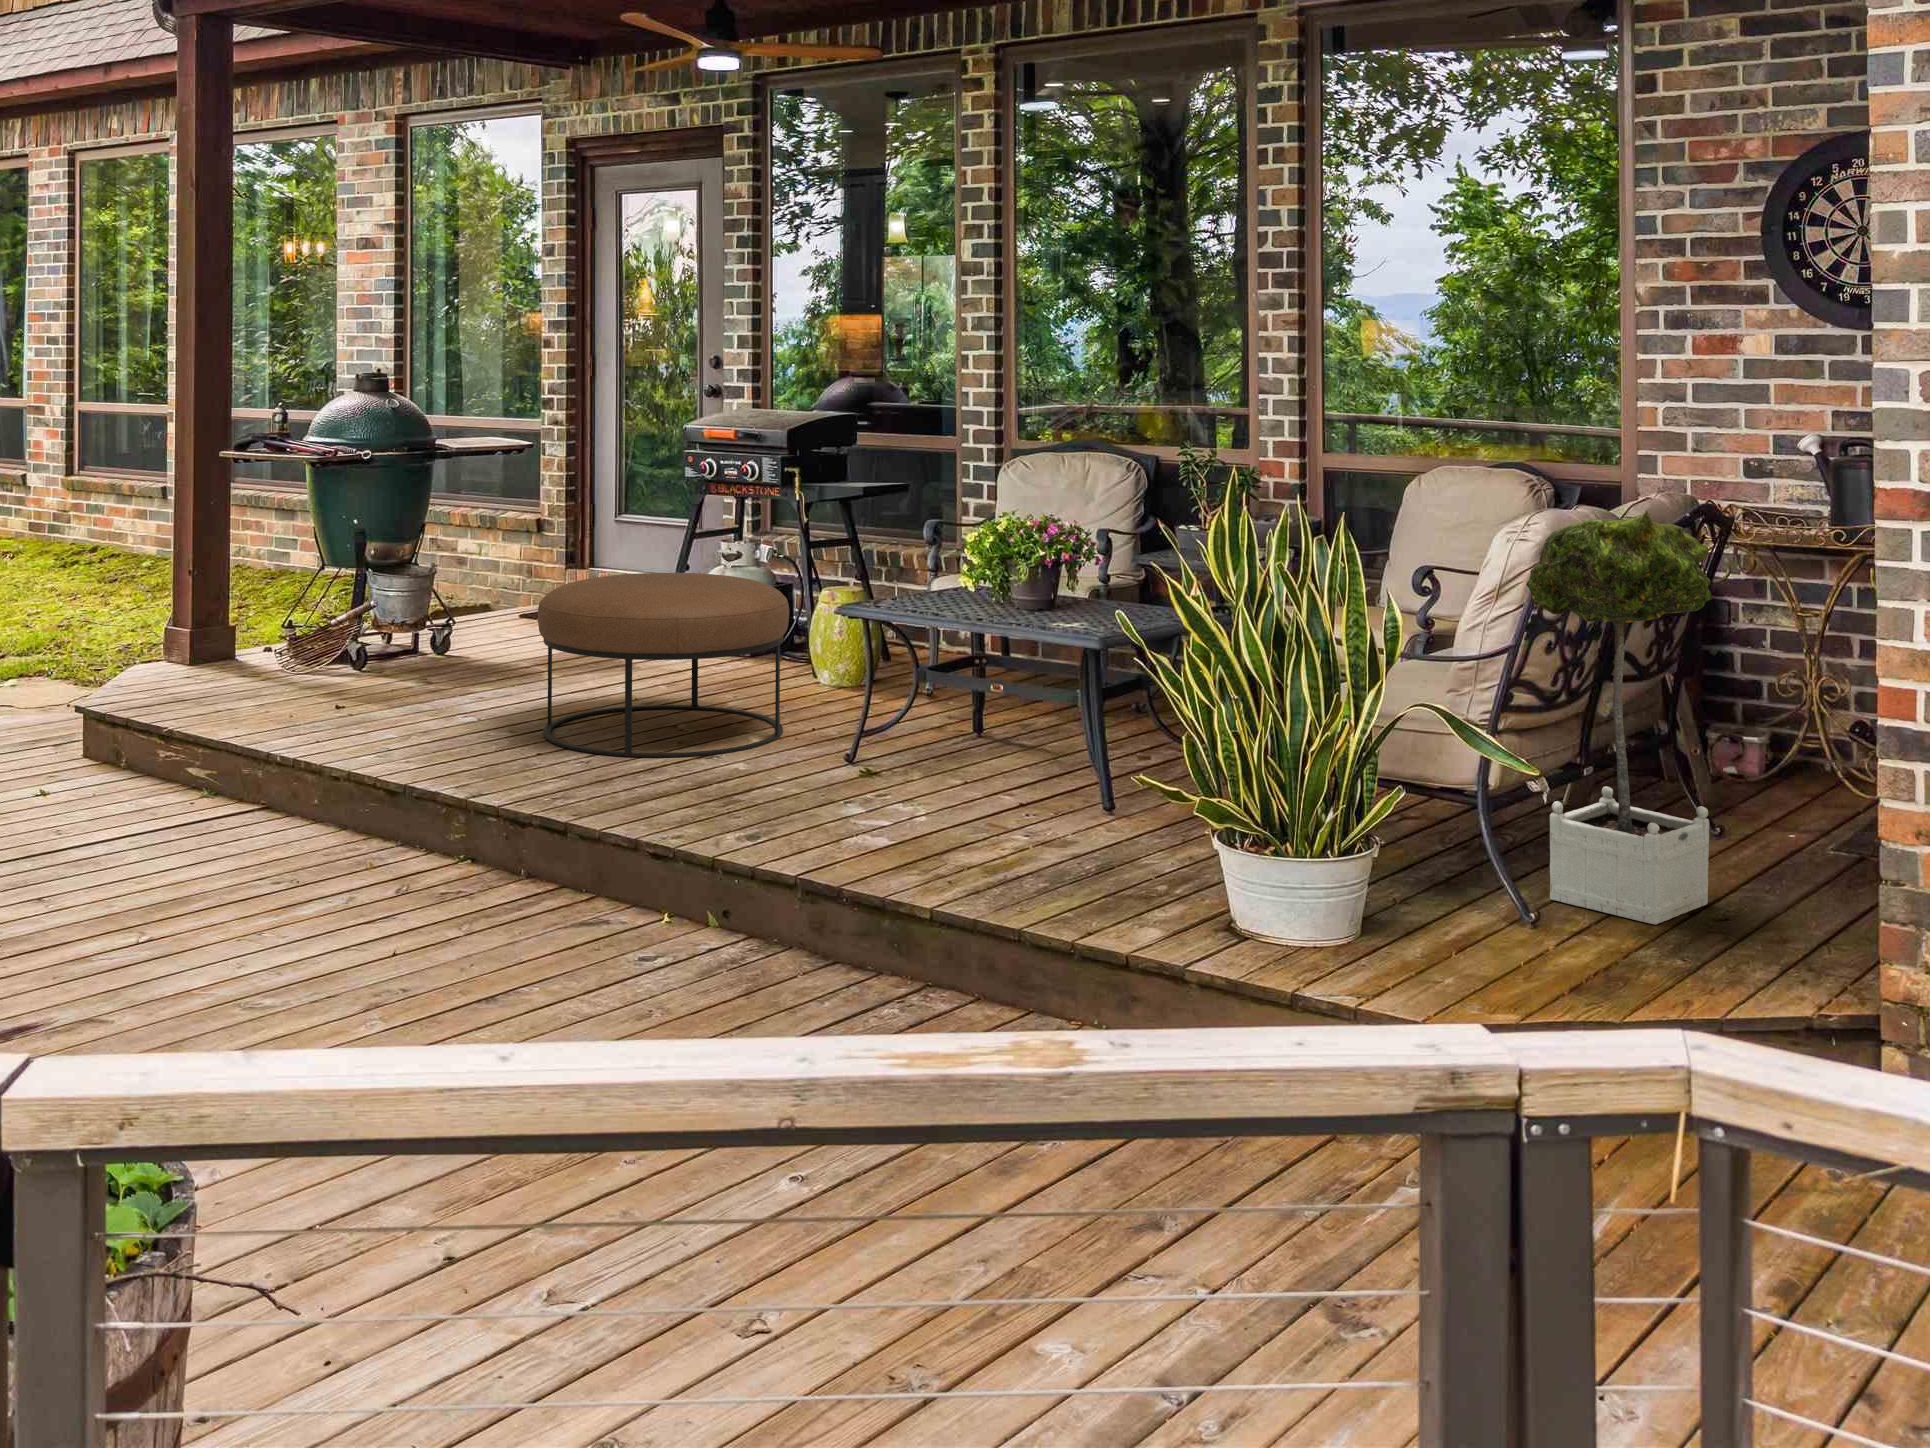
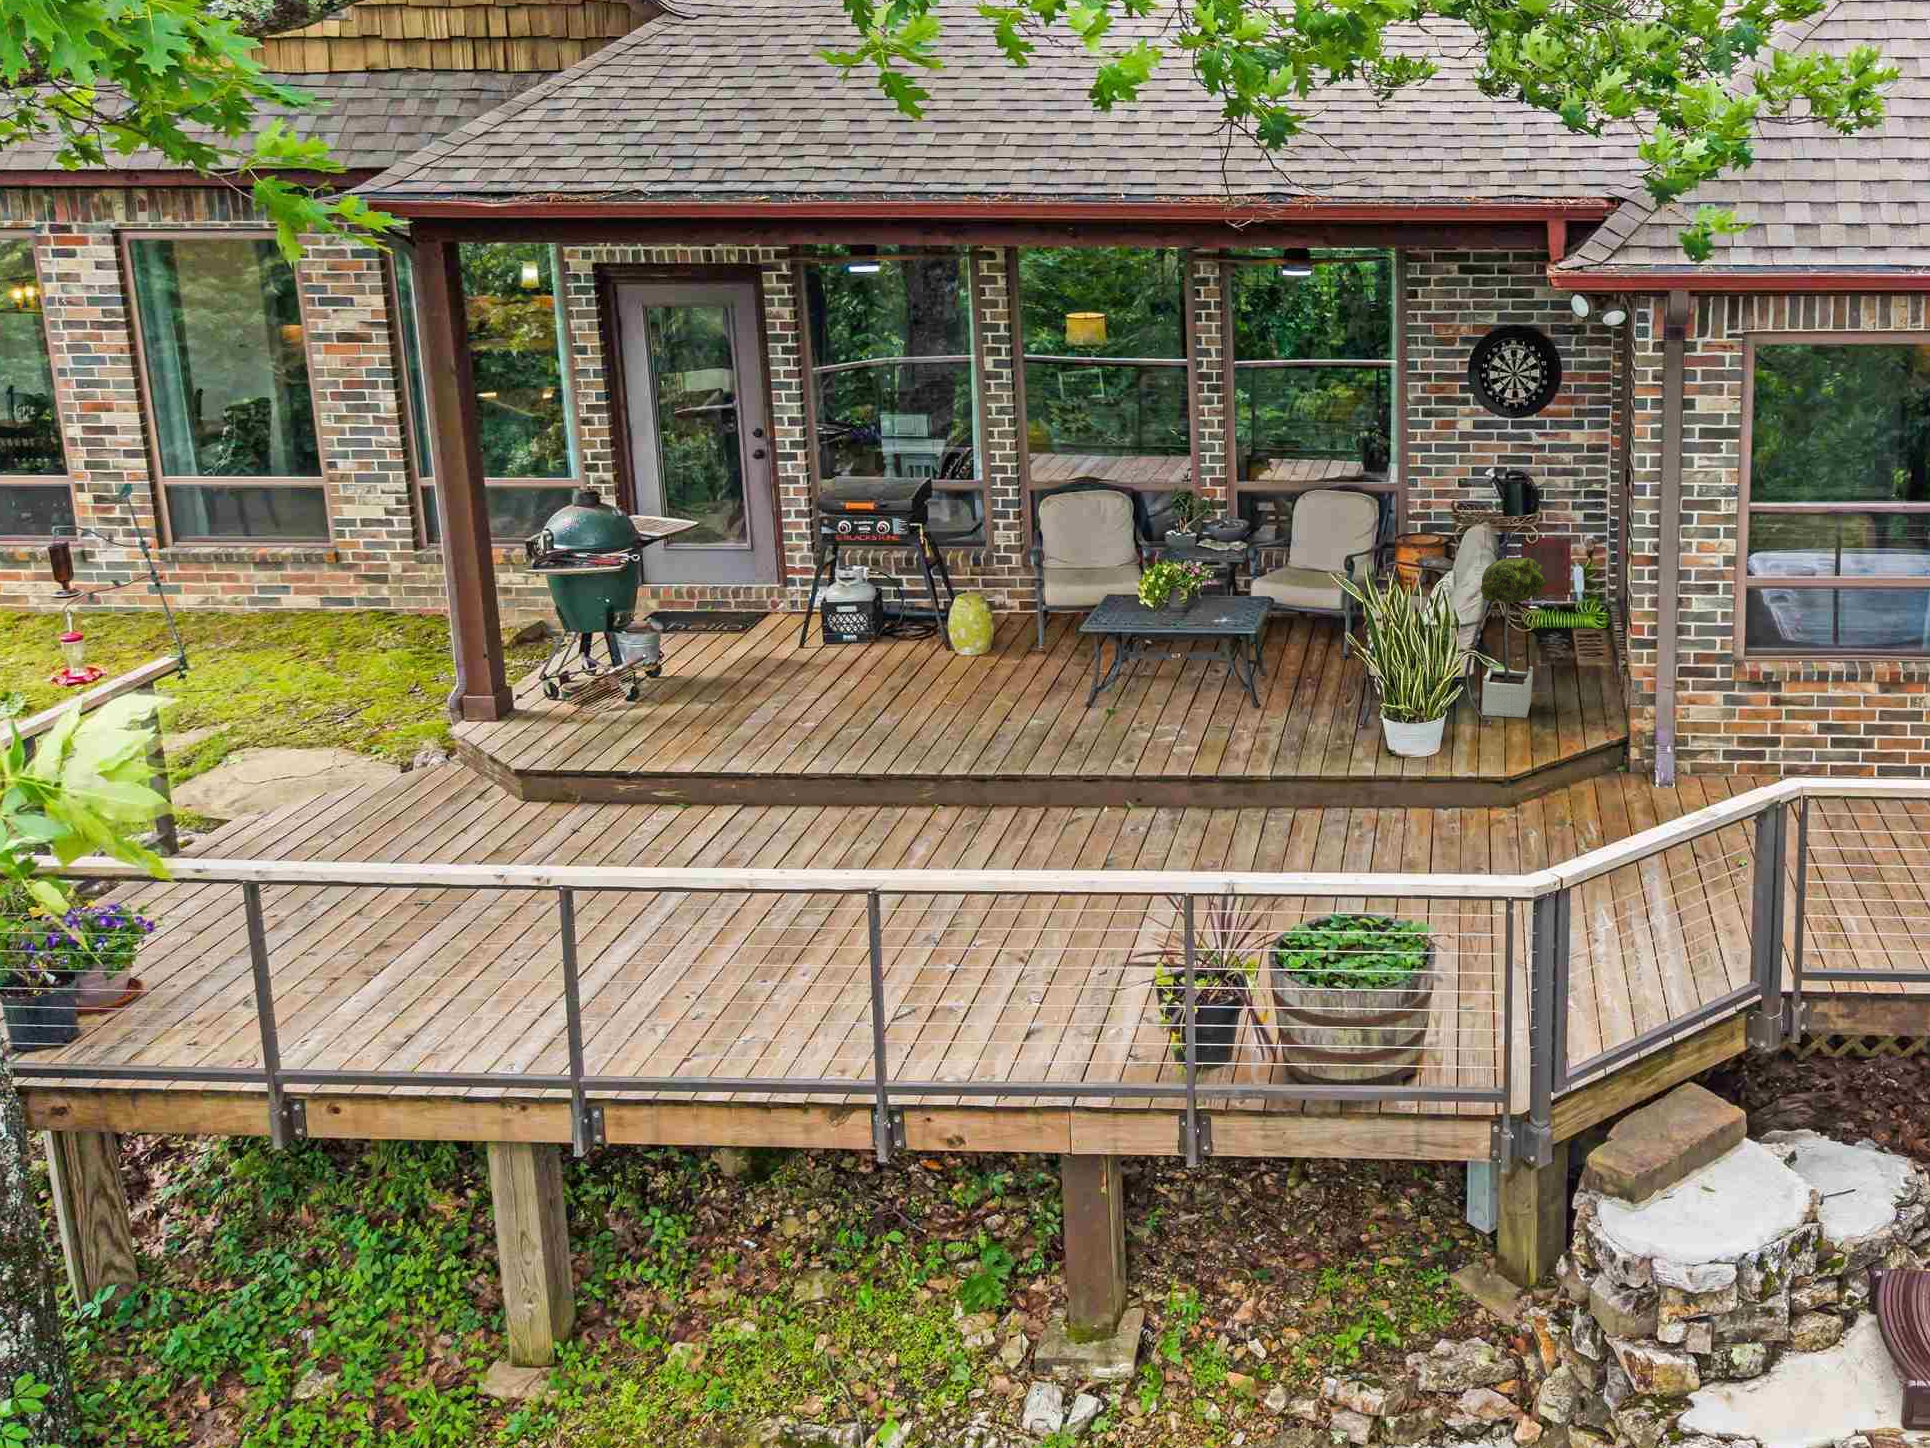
ottoman: present [538,573,789,757] -> none [876,615,1033,739]

